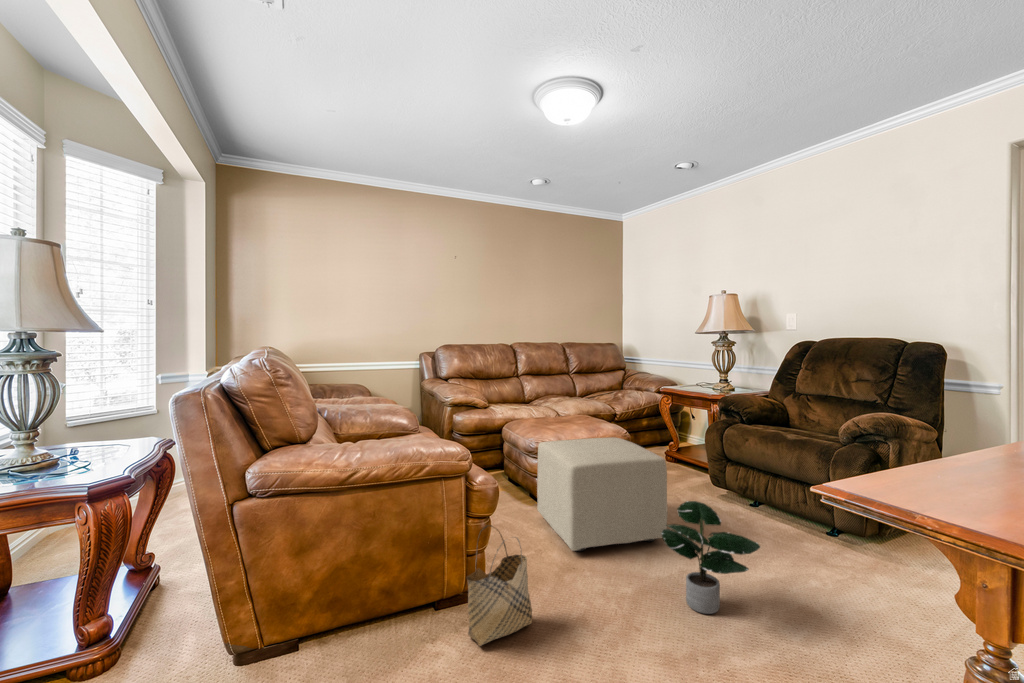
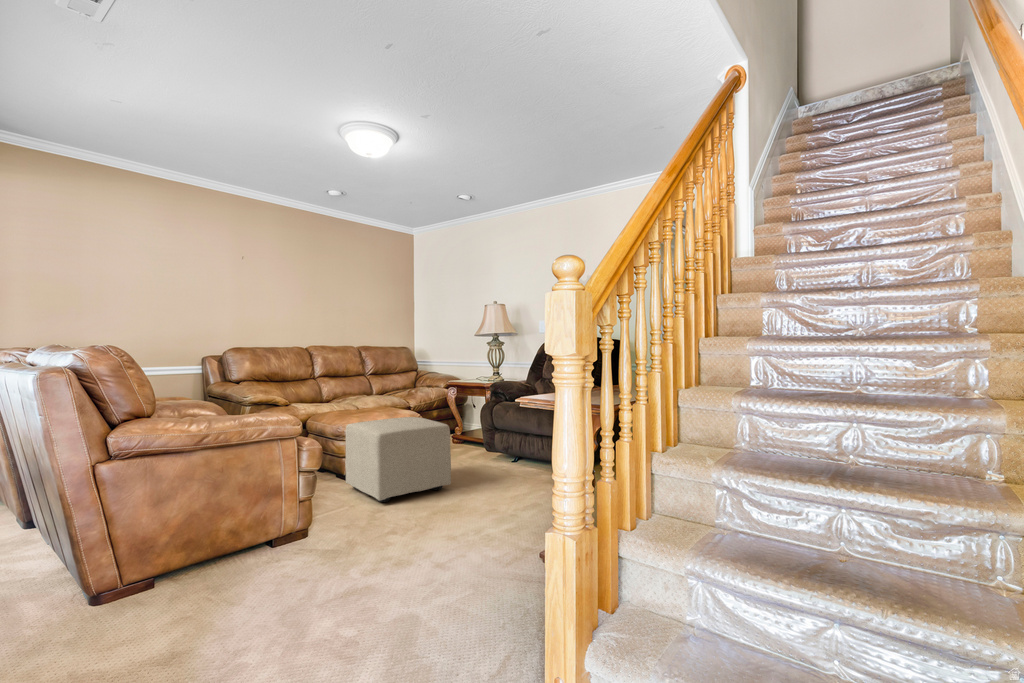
potted plant: present [661,501,760,614] -> none [445,447,507,517]
woven basket: present [467,525,532,646] -> none [304,473,354,556]

